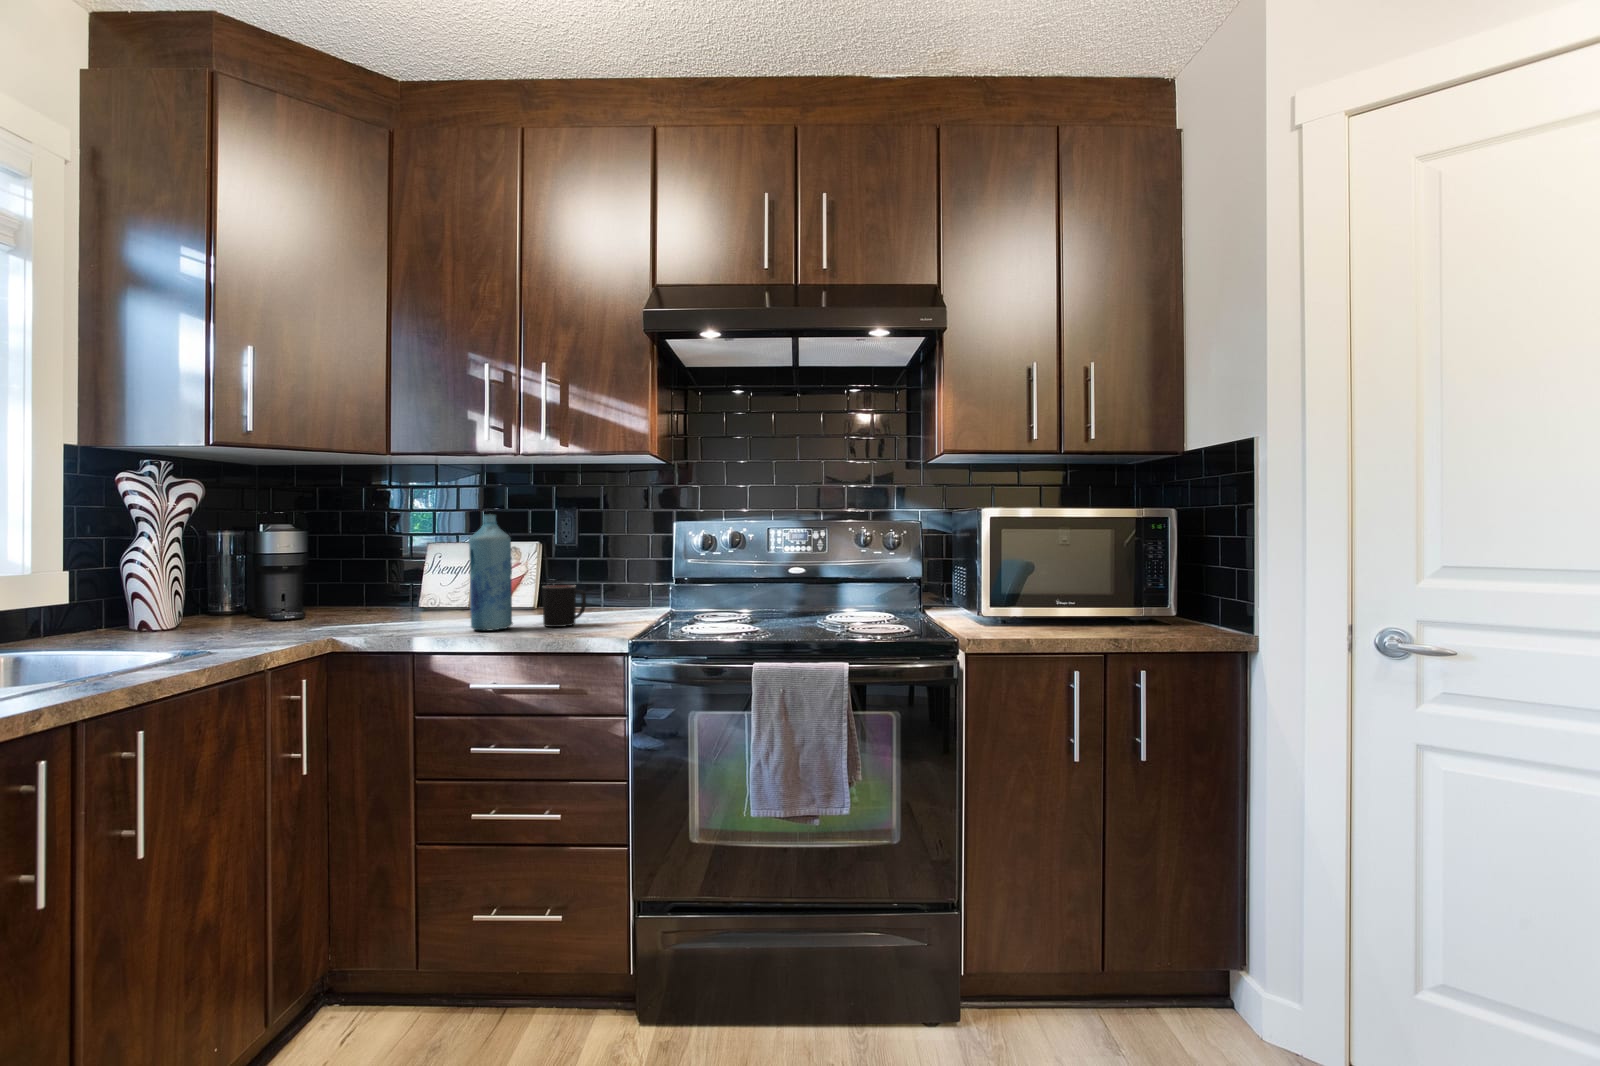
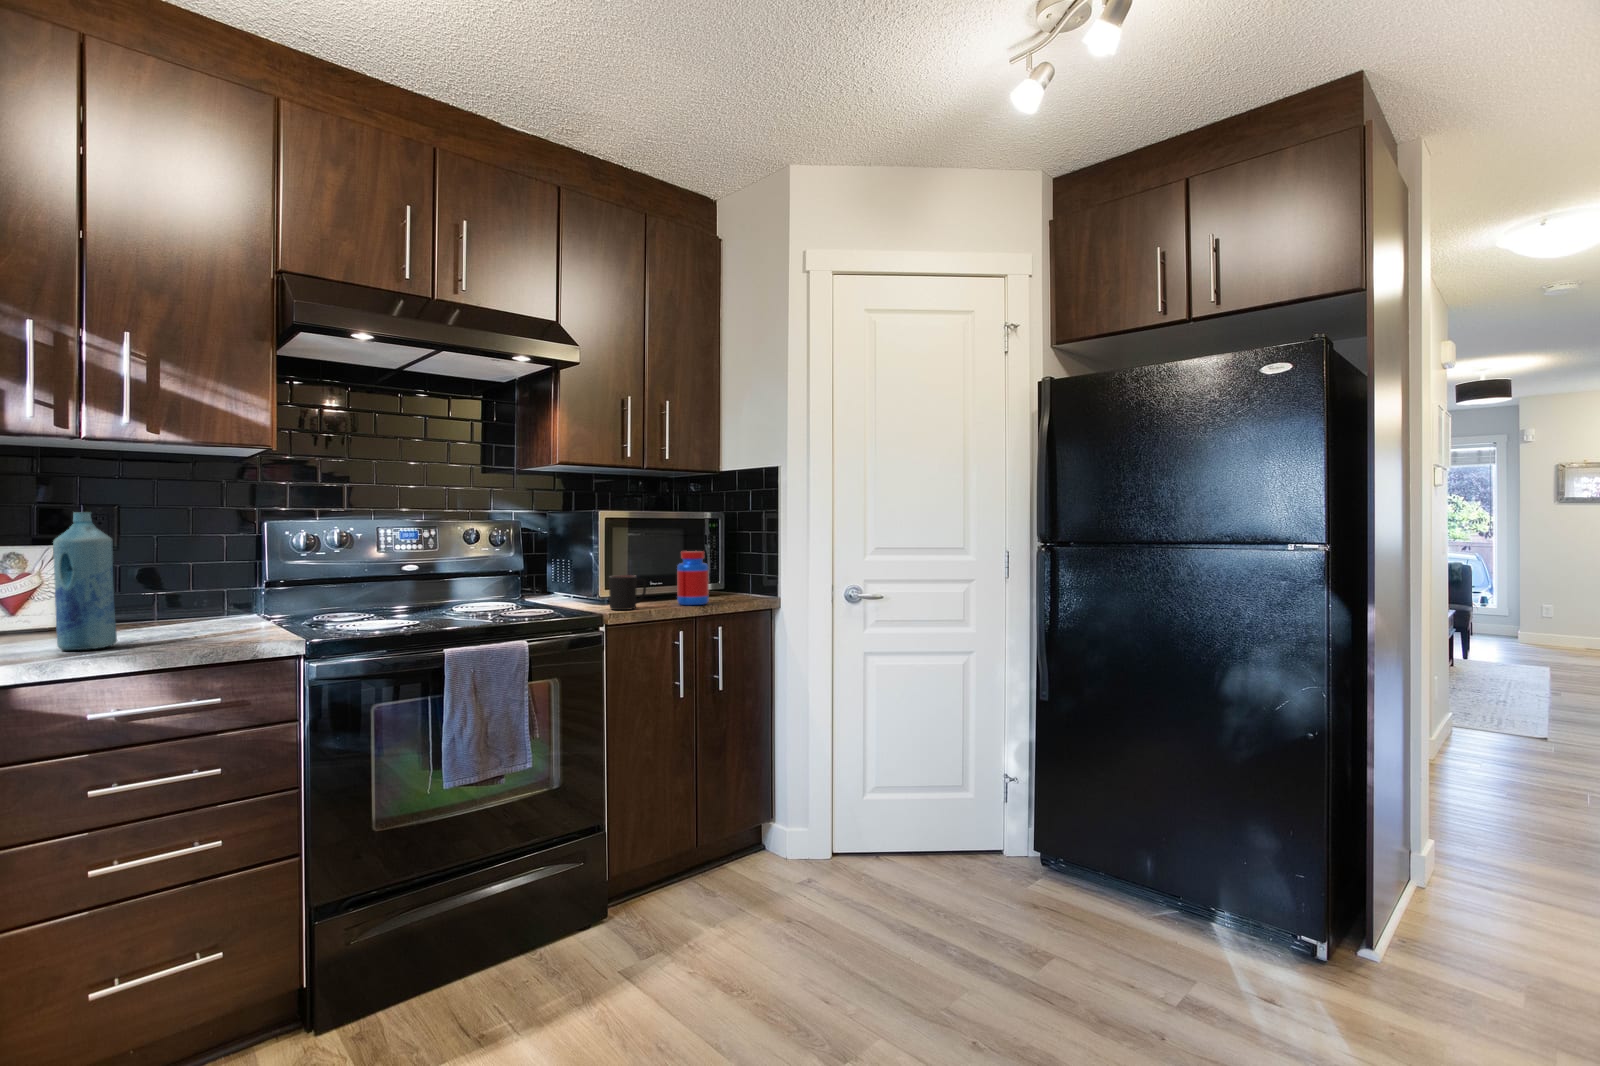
jar: none [1083,562,1128,635] -> present [677,551,709,605]
mug: present [543,585,586,627] -> present [609,575,646,610]

